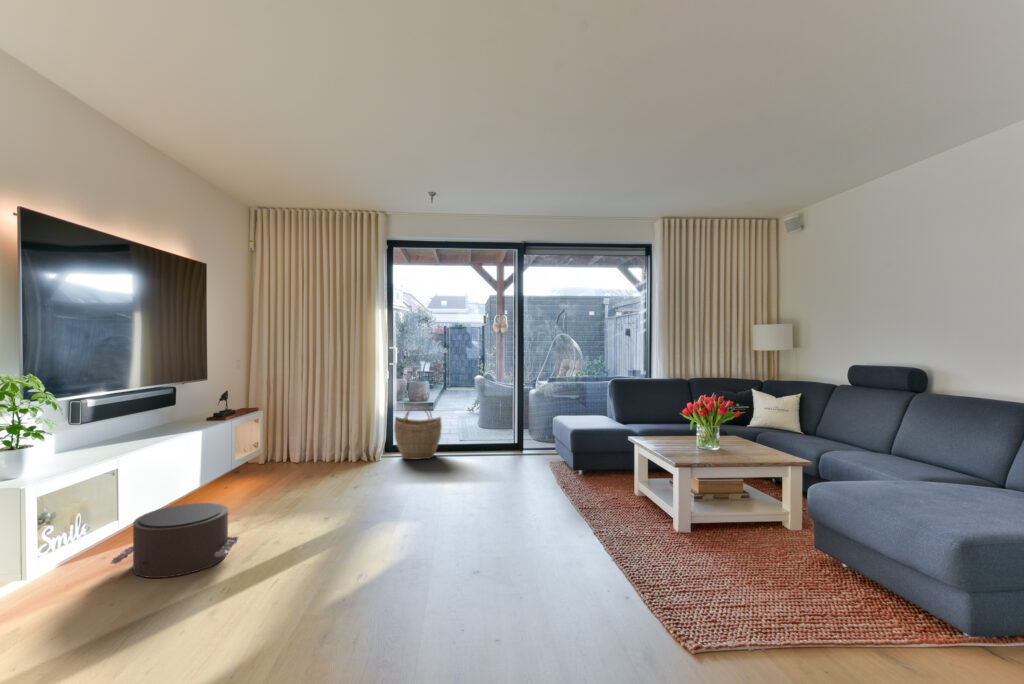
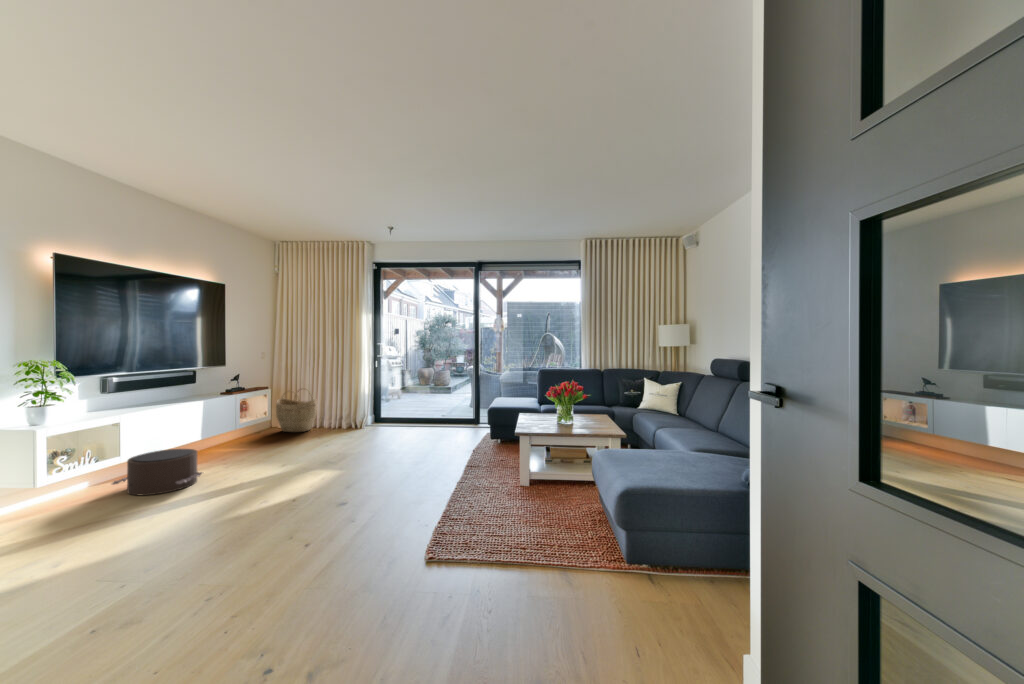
woven basket: present [394,404,442,459] -> present [276,391,317,432]

